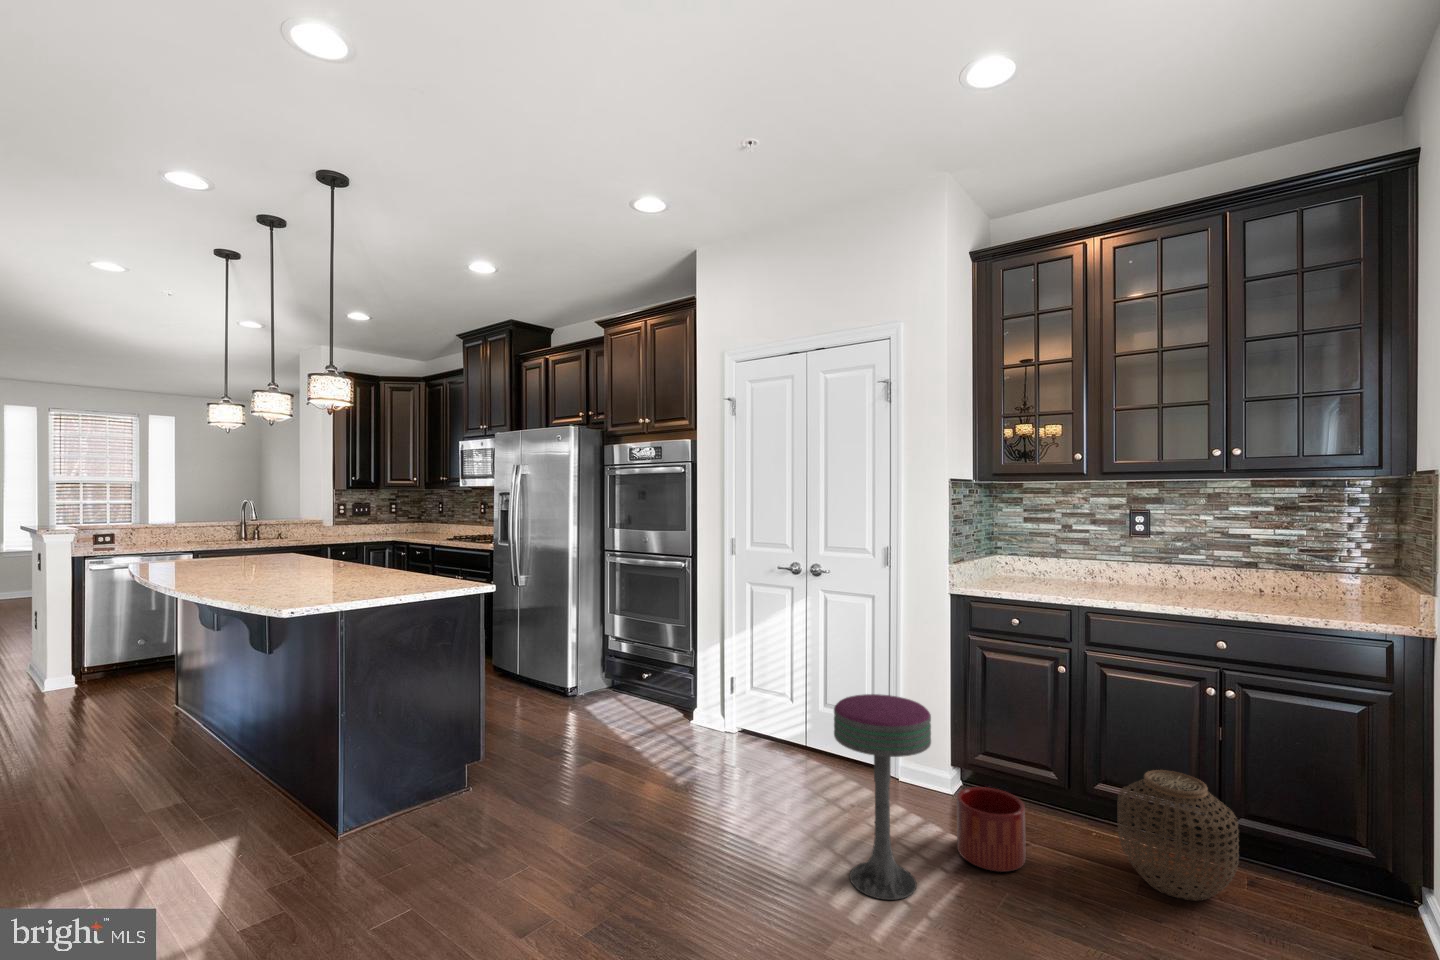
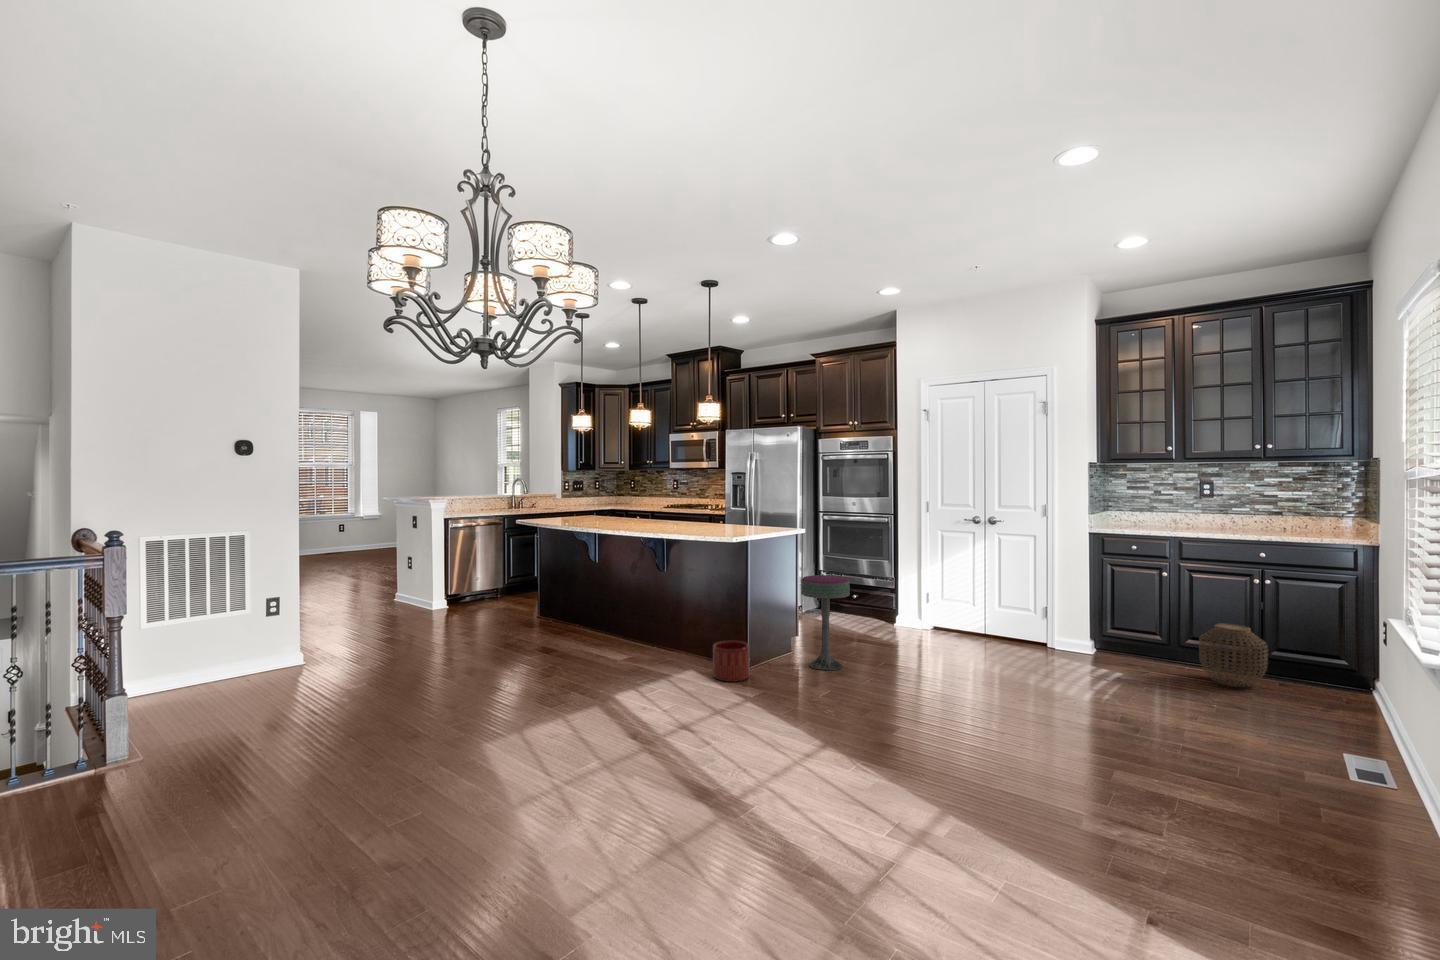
bar stool: present [834,694,931,900] -> present [801,575,850,670]
planter: present [957,787,1025,872] -> present [713,641,750,682]

